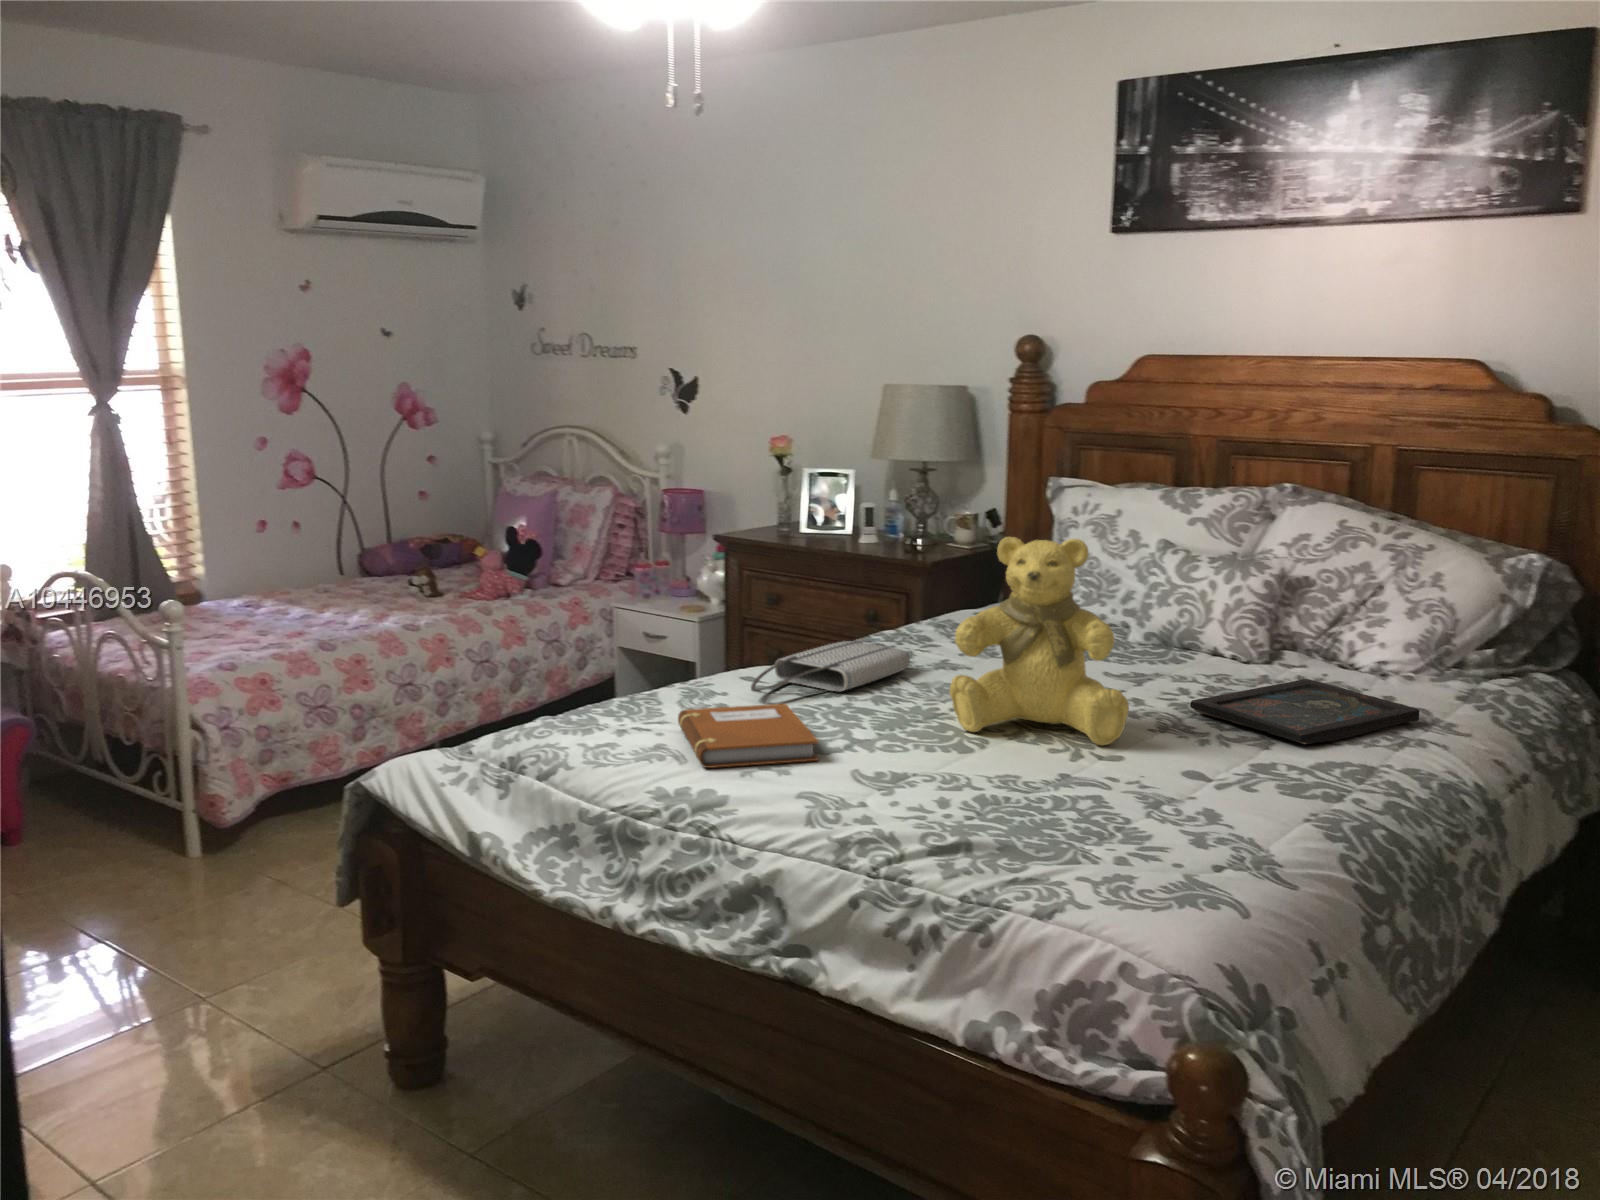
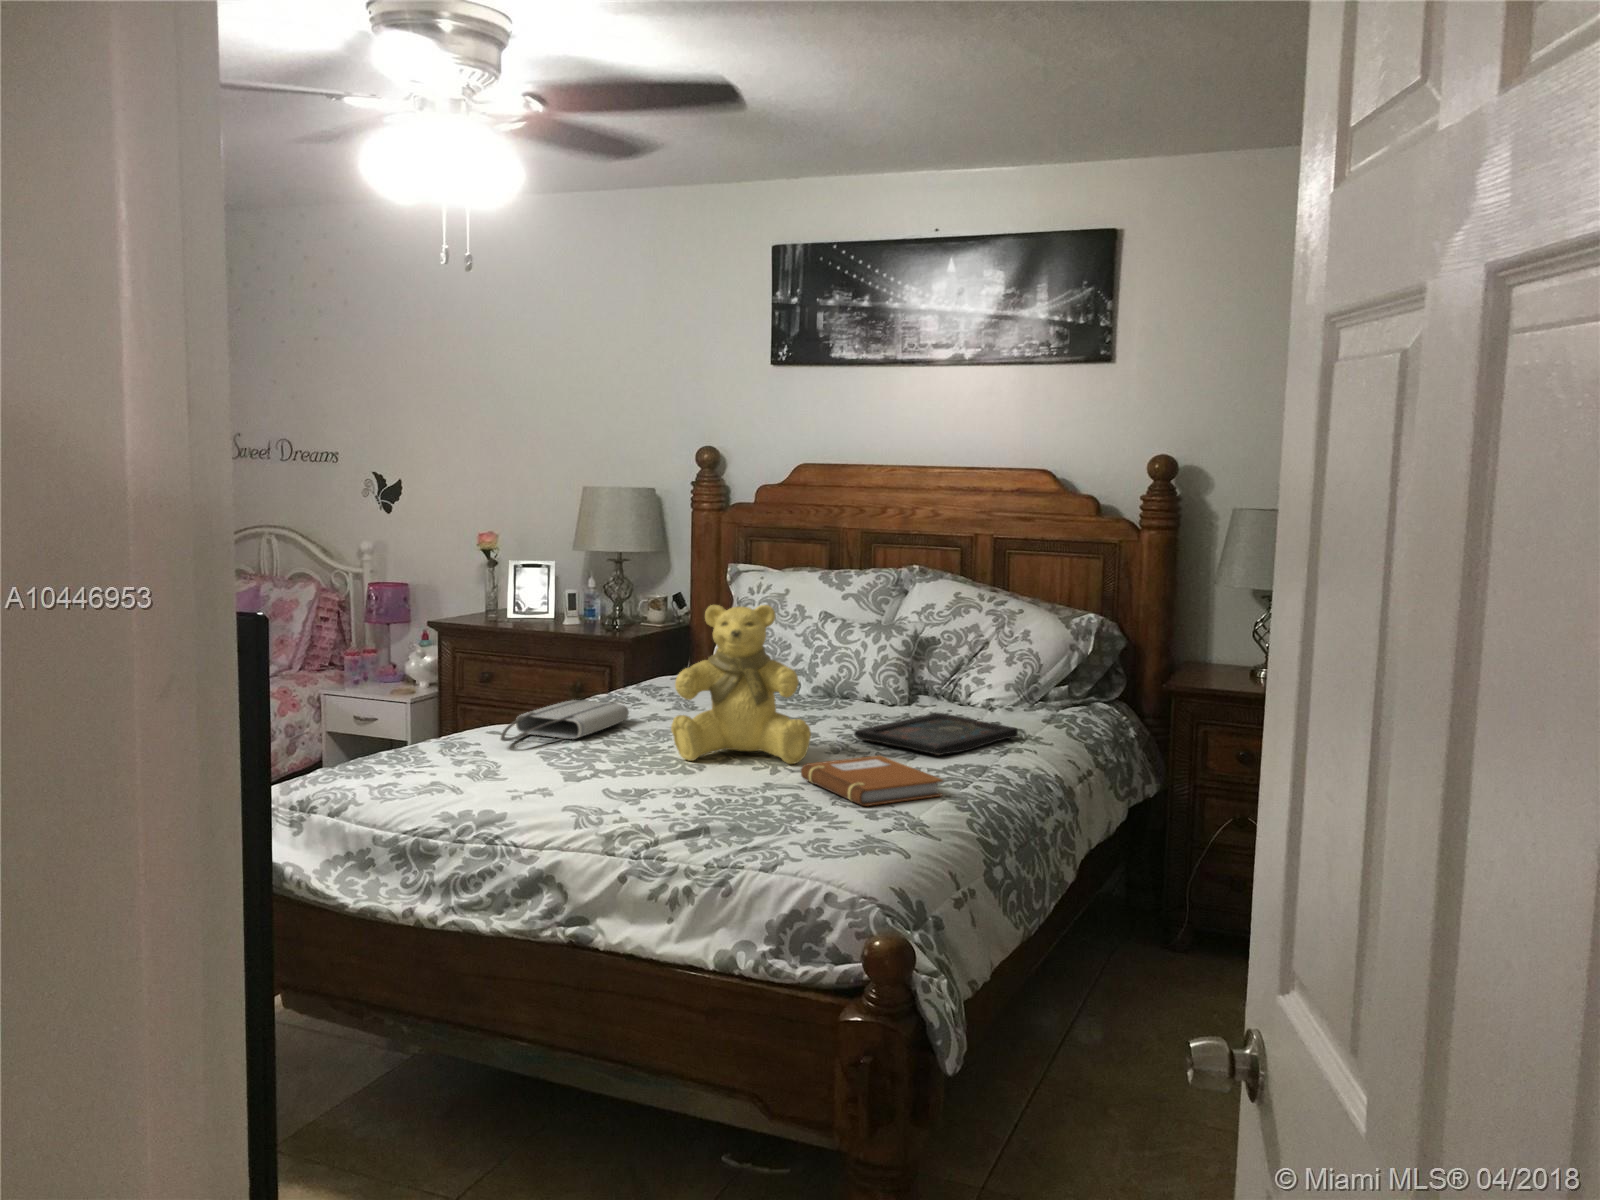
notebook: present [678,704,819,768] -> present [801,756,943,806]

